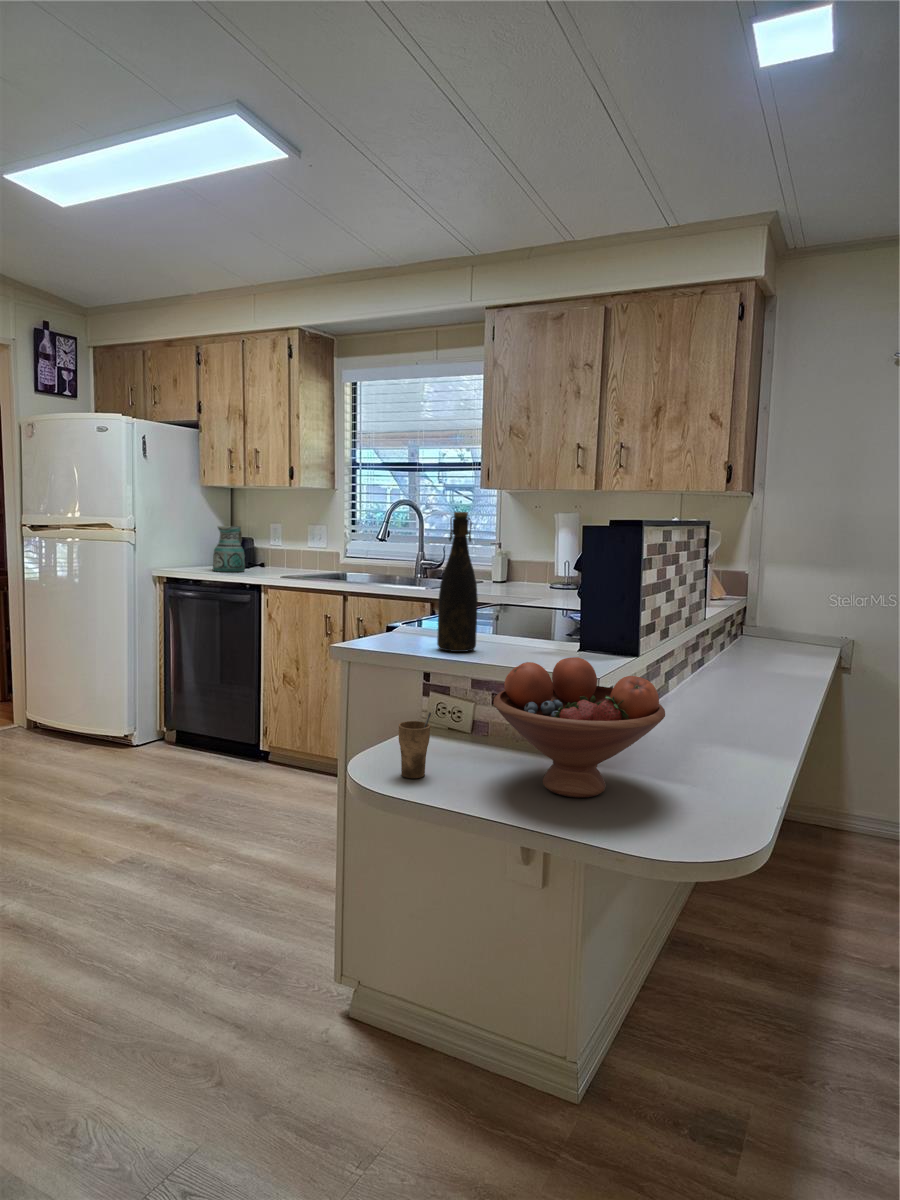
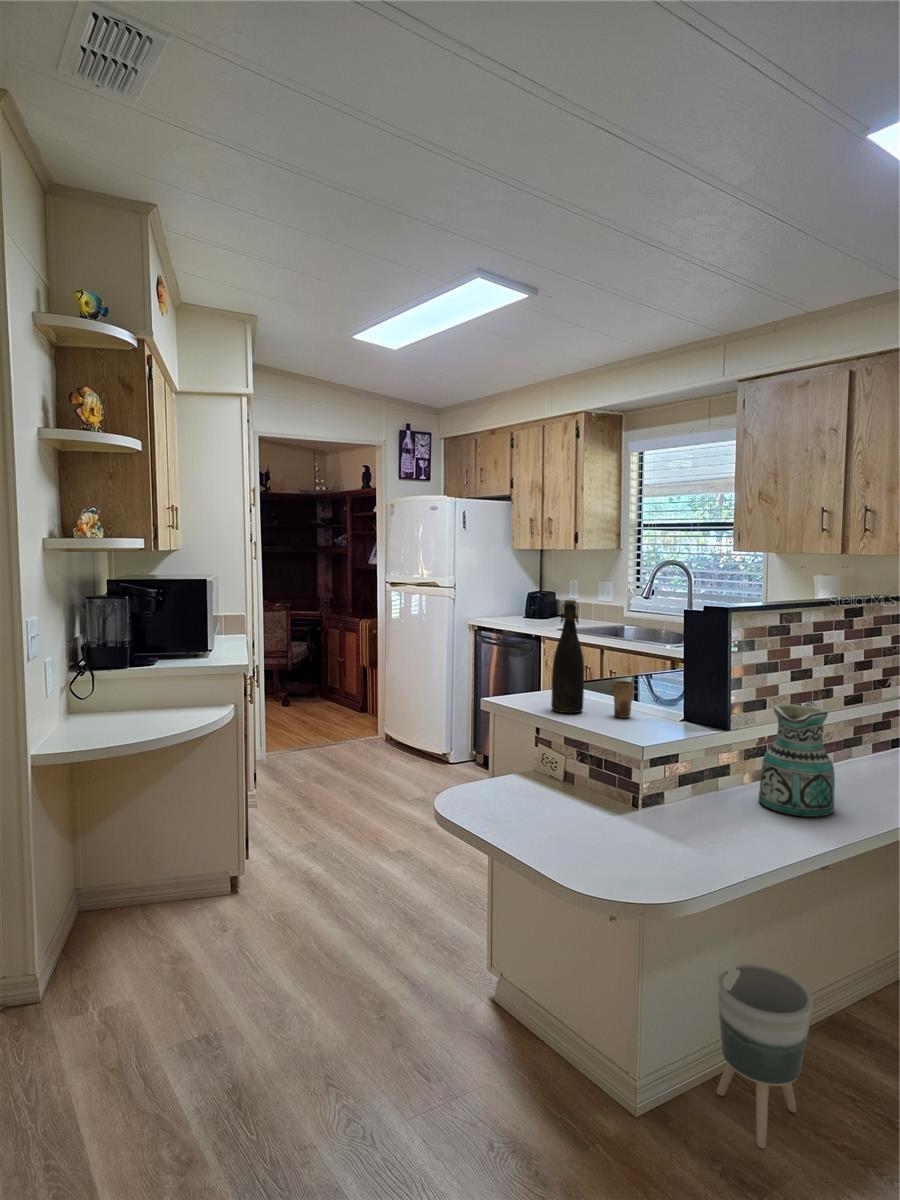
ceramic pitcher: present [213,526,245,572] -> present [759,701,835,817]
fruit bowl: present [494,657,665,798] -> none [517,728,654,841]
cup: present [399,712,431,778] -> present [613,676,634,718]
planter: none [636,897,742,1085] -> present [717,964,813,1148]

